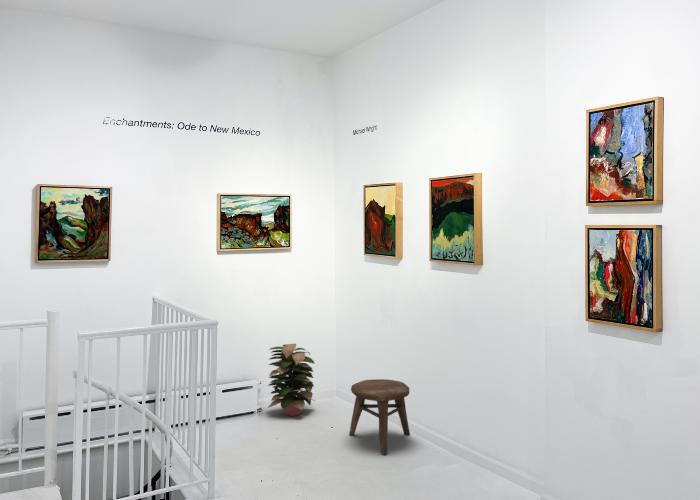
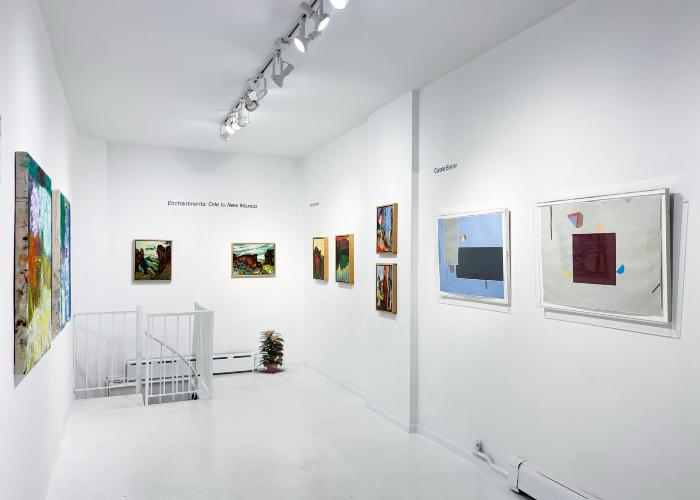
stool: present [349,379,410,454] -> none [294,349,329,387]

